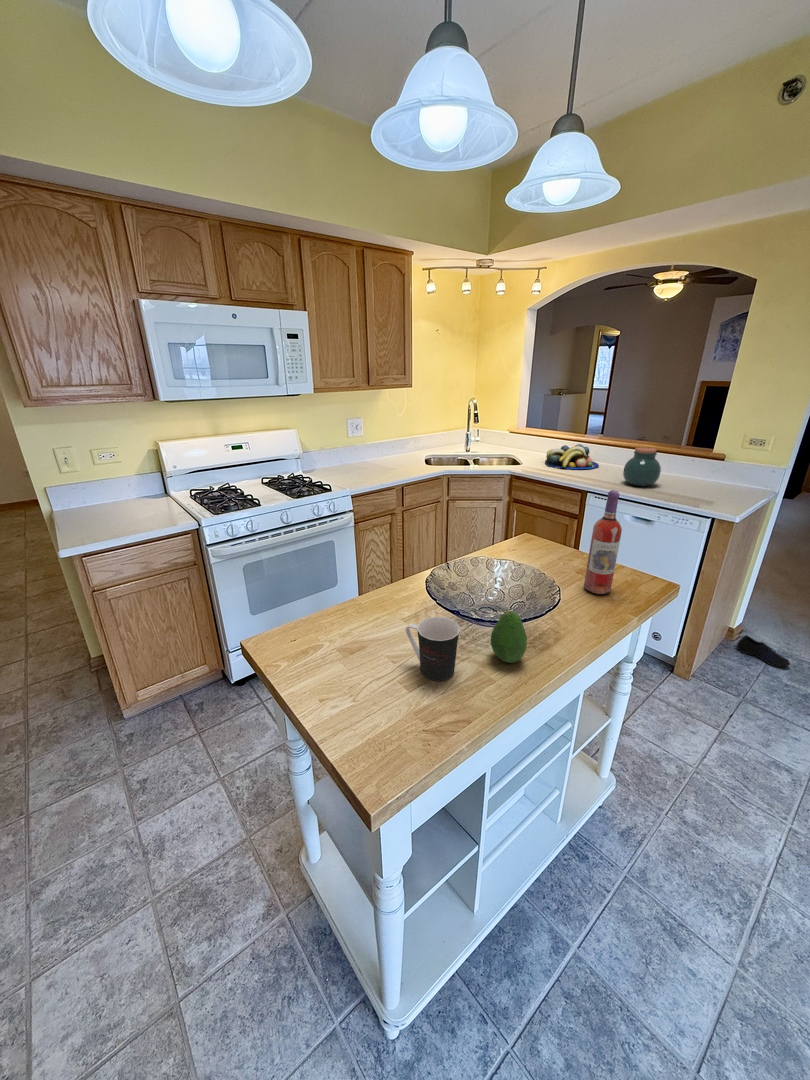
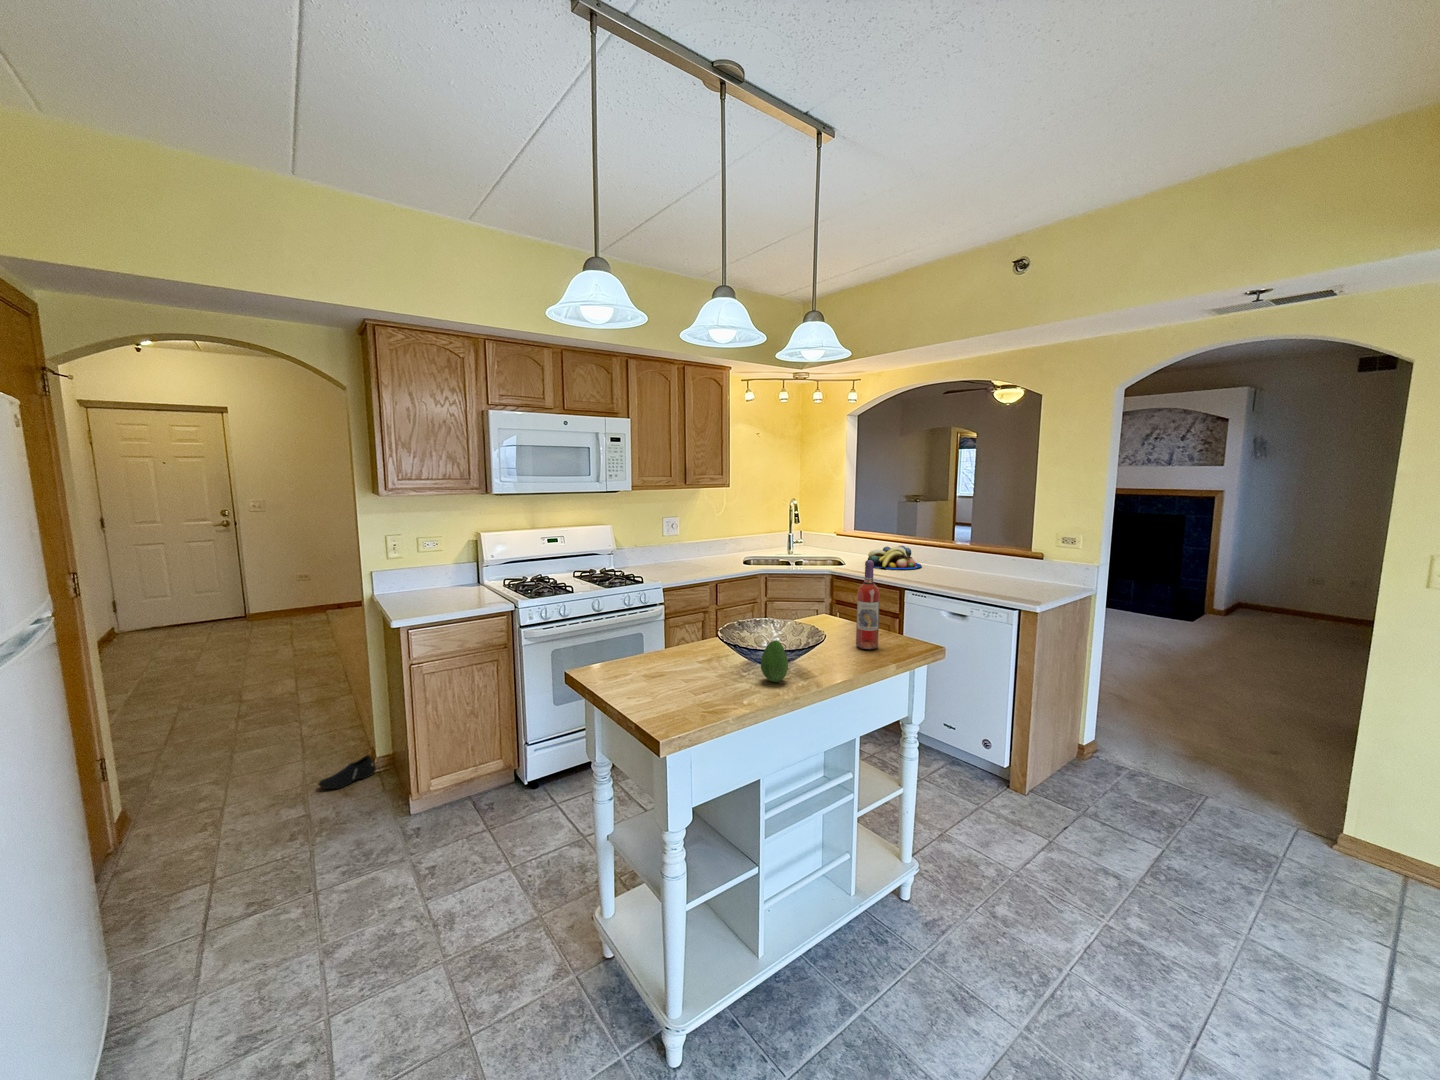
jar: present [623,447,661,486] -> none [937,545,973,583]
coffee cup: present [406,617,460,681] -> none [694,643,734,690]
shoe: present [736,635,790,667] -> present [318,755,376,789]

